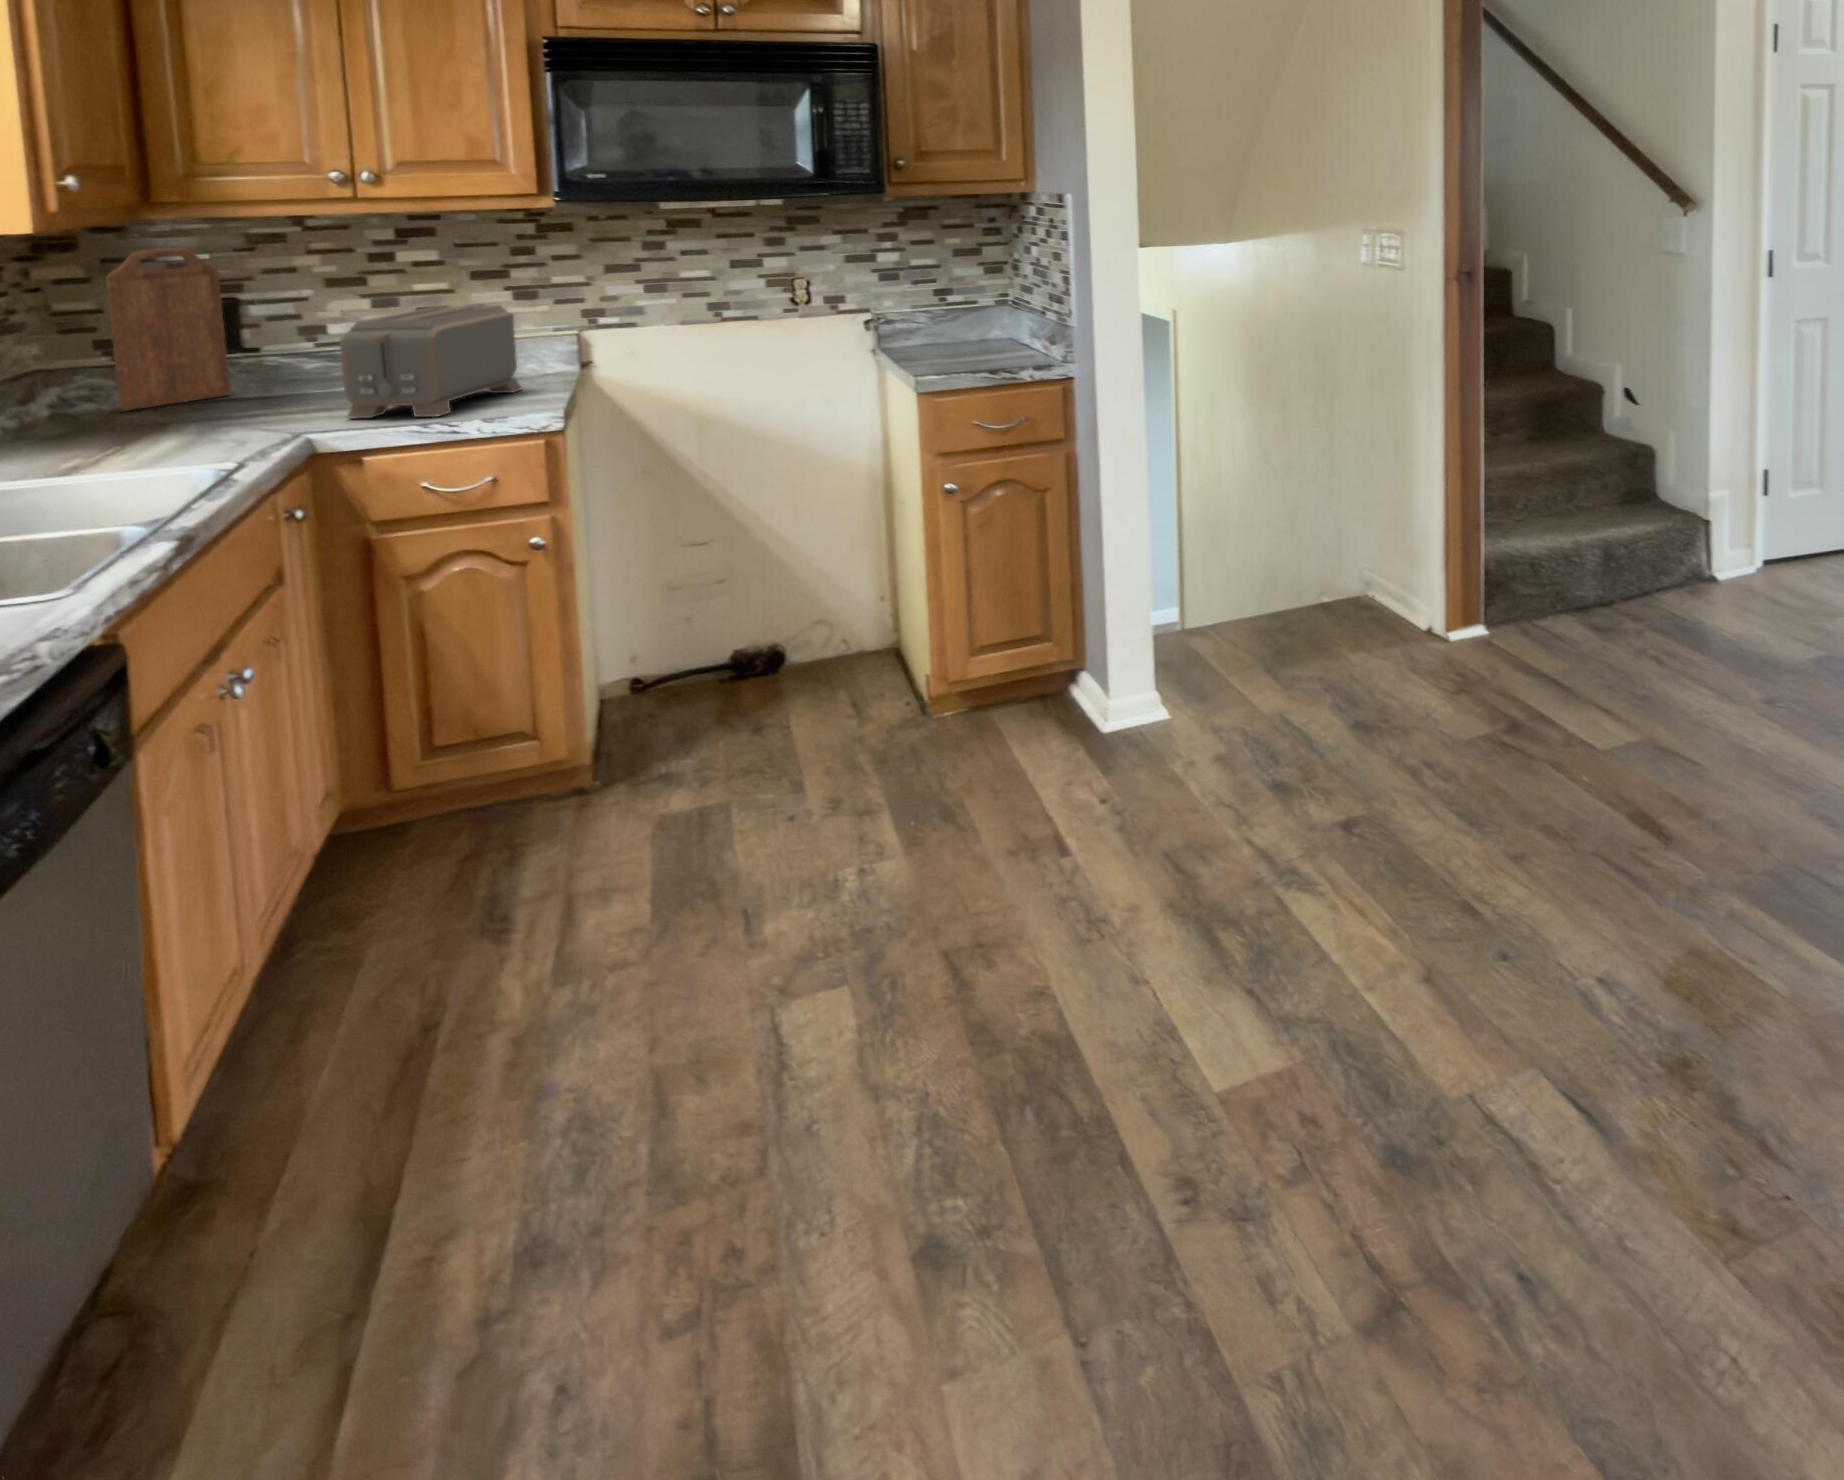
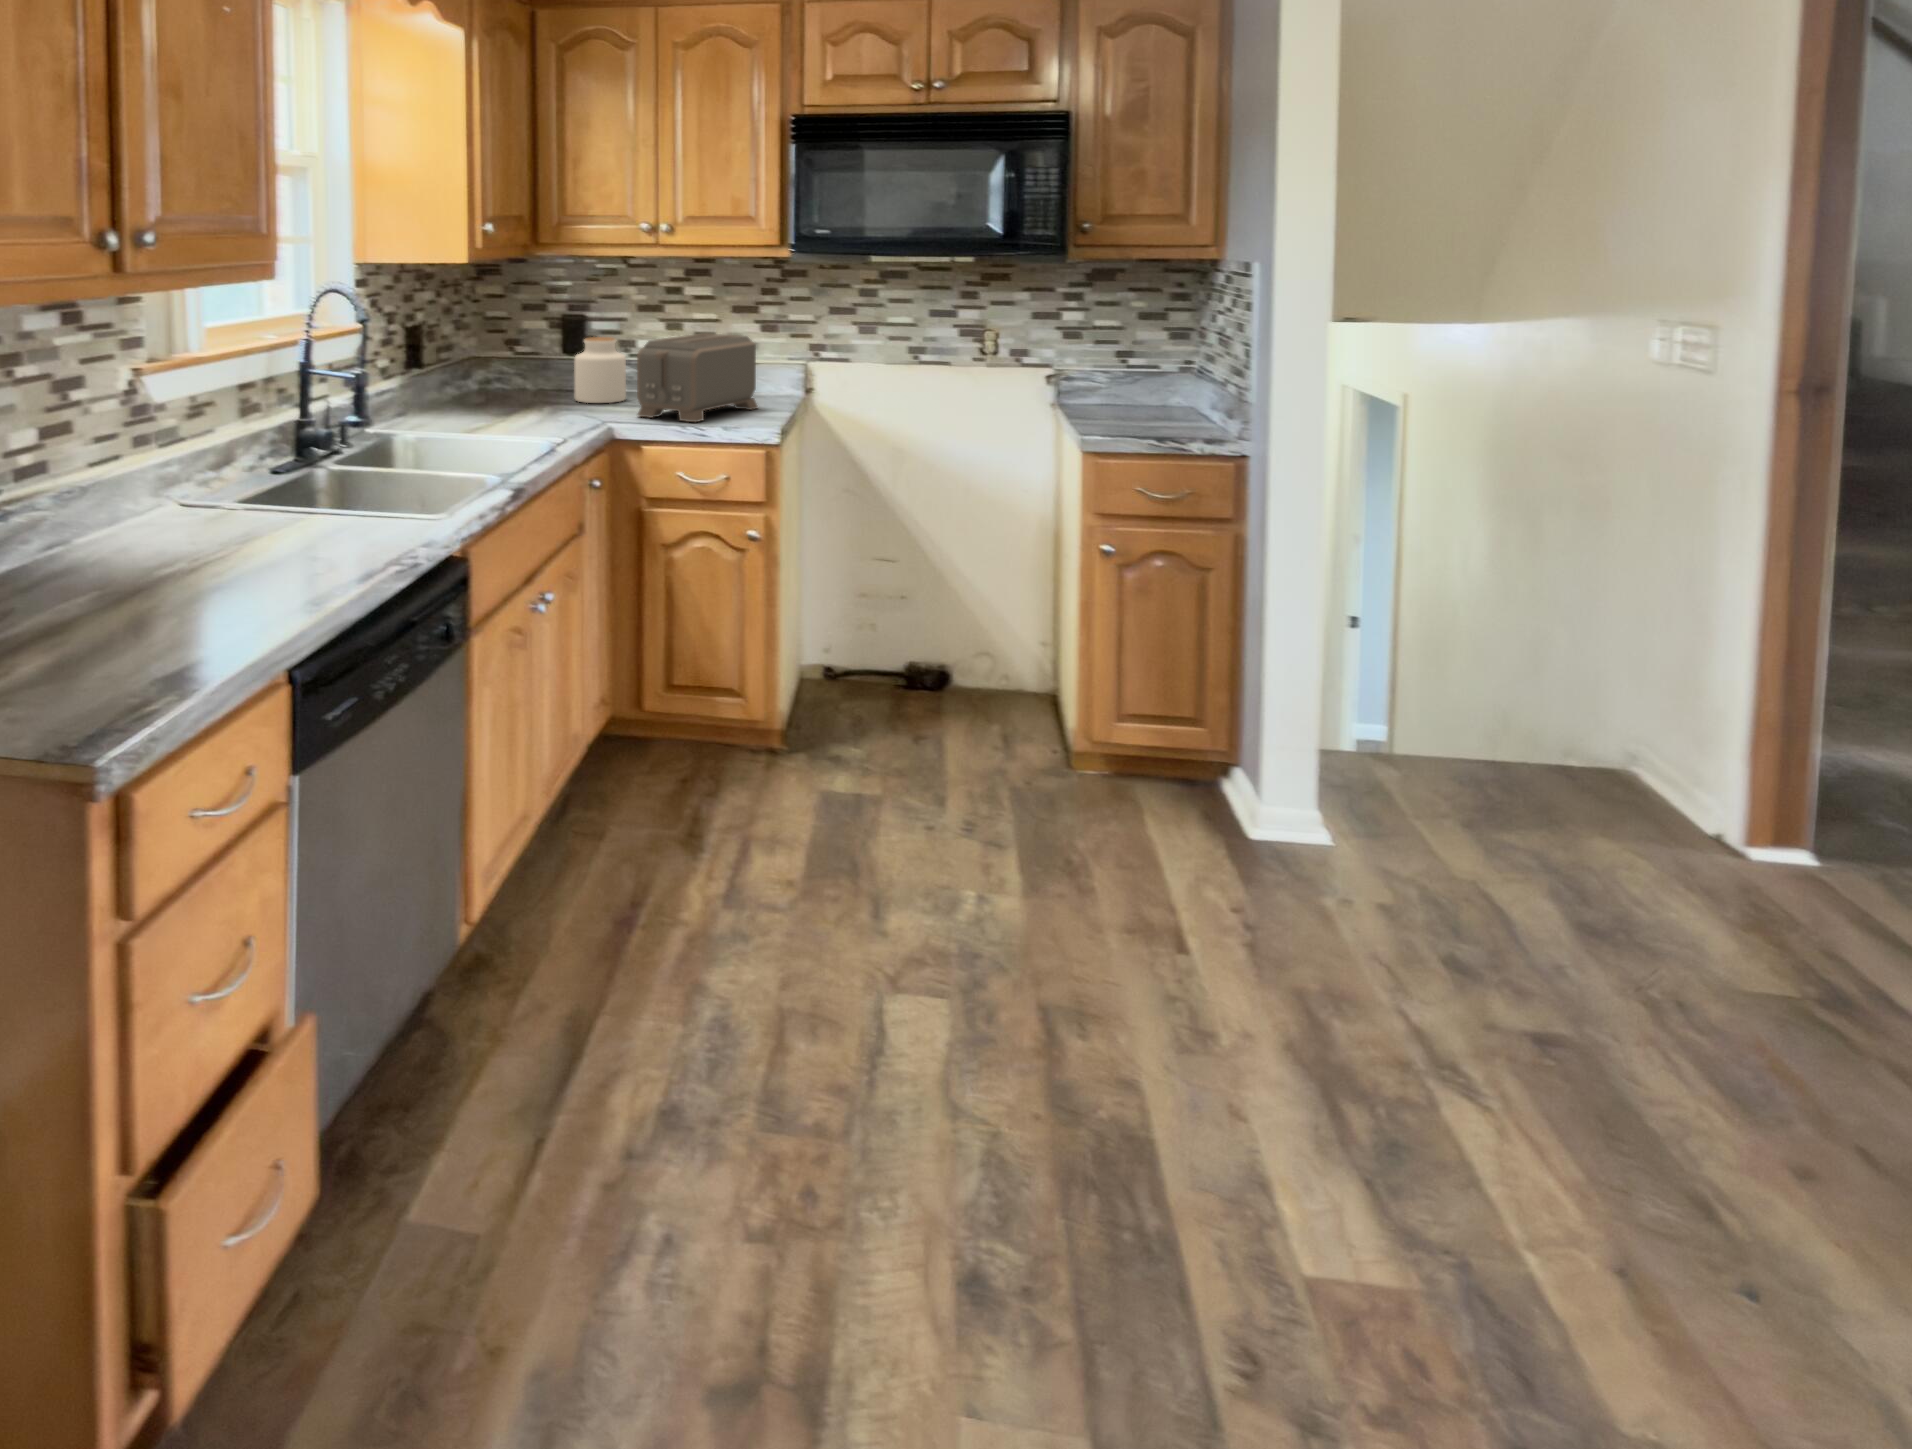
cutting board: present [106,248,230,410] -> none [511,277,575,394]
jar: none [230,322,320,410] -> present [574,337,626,403]

